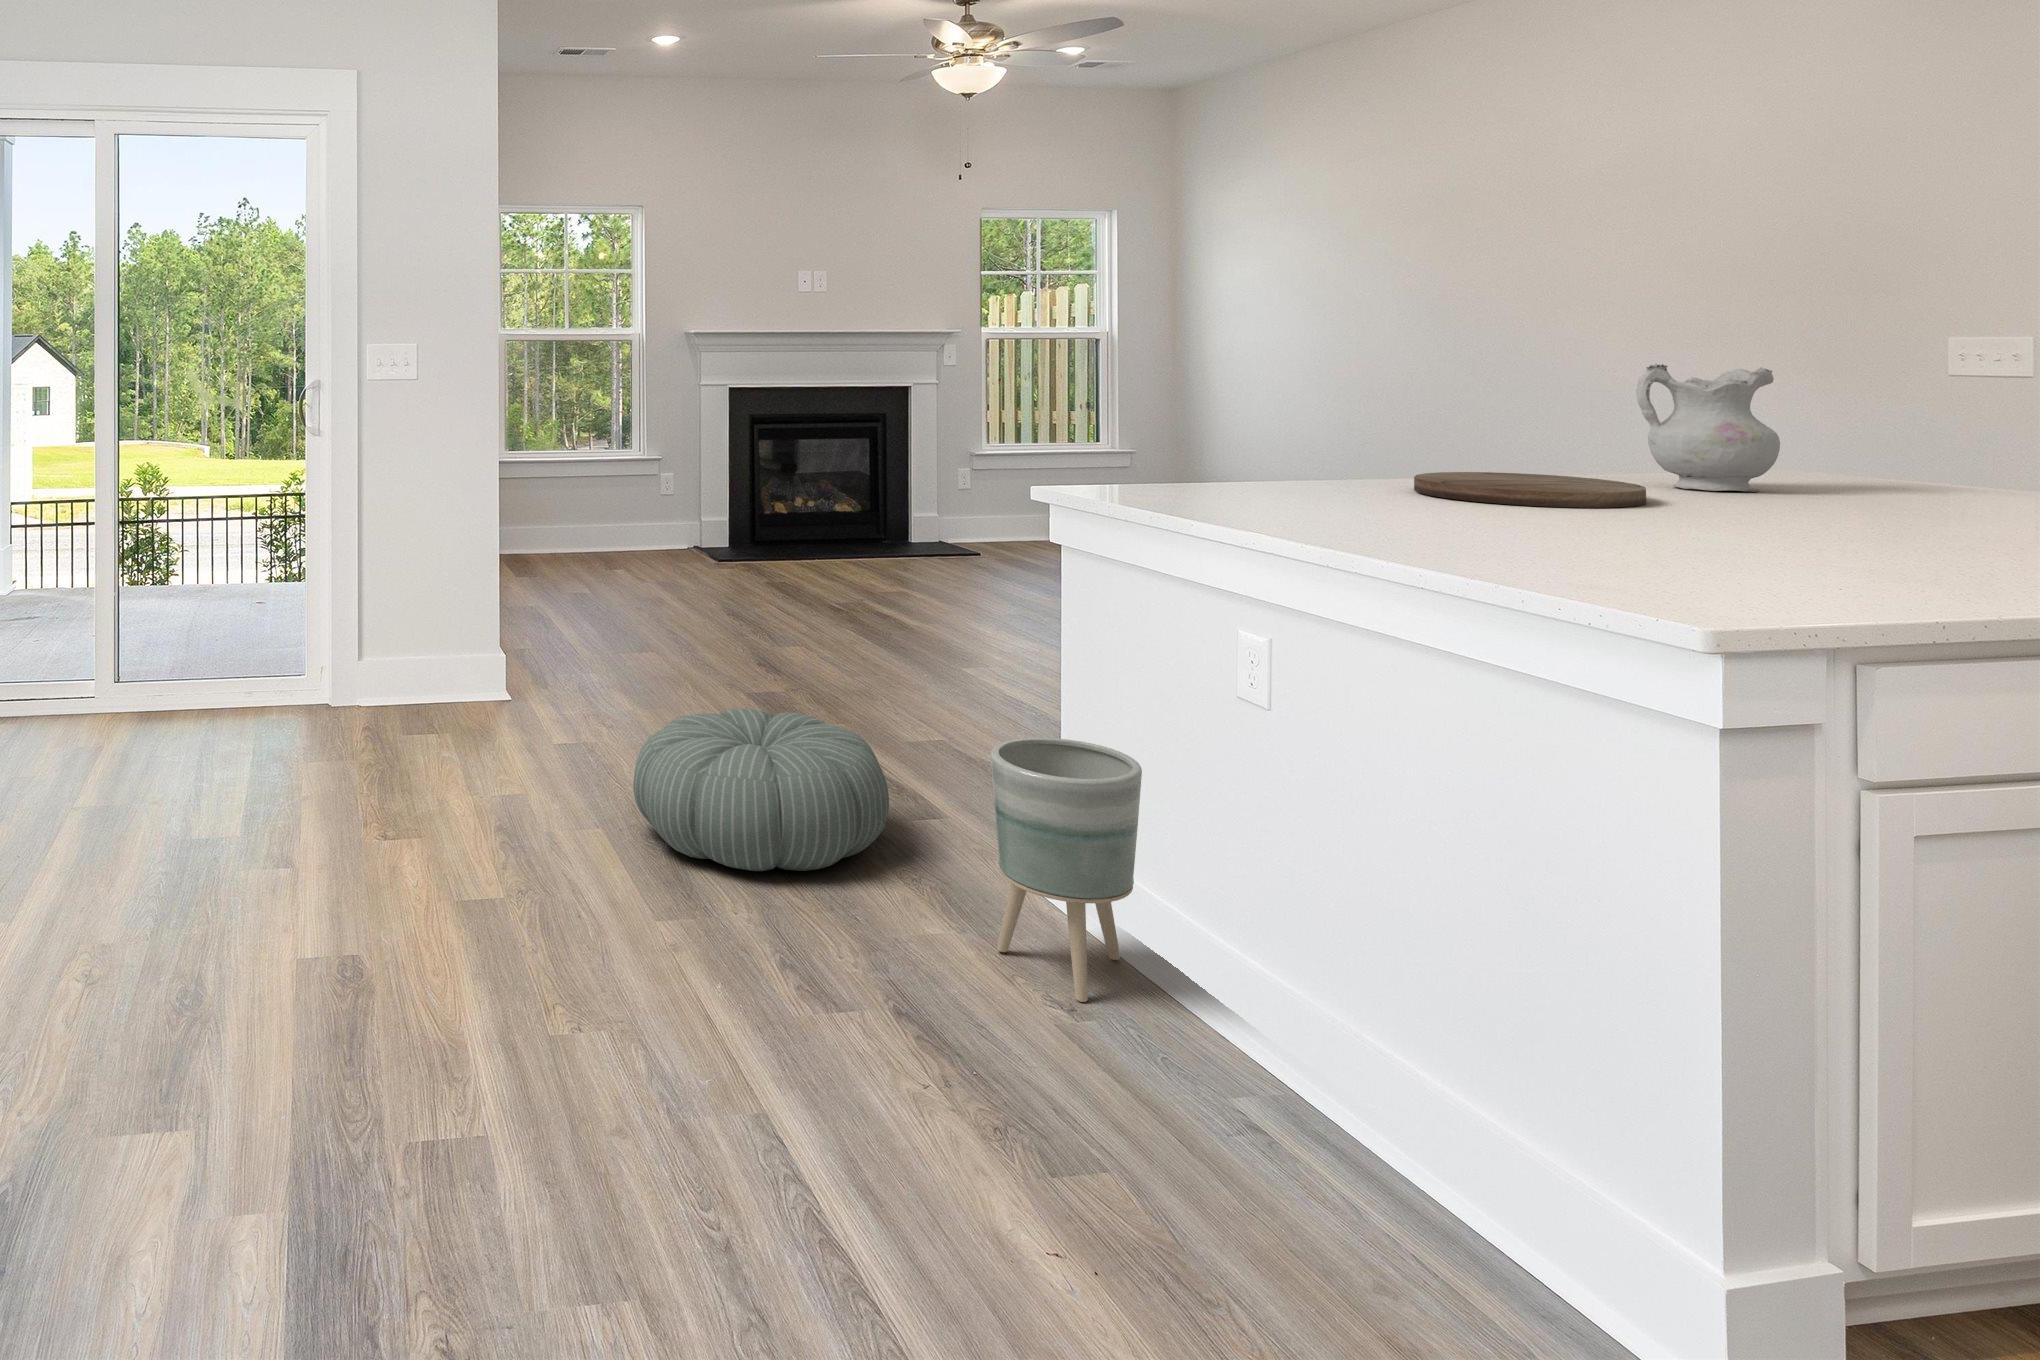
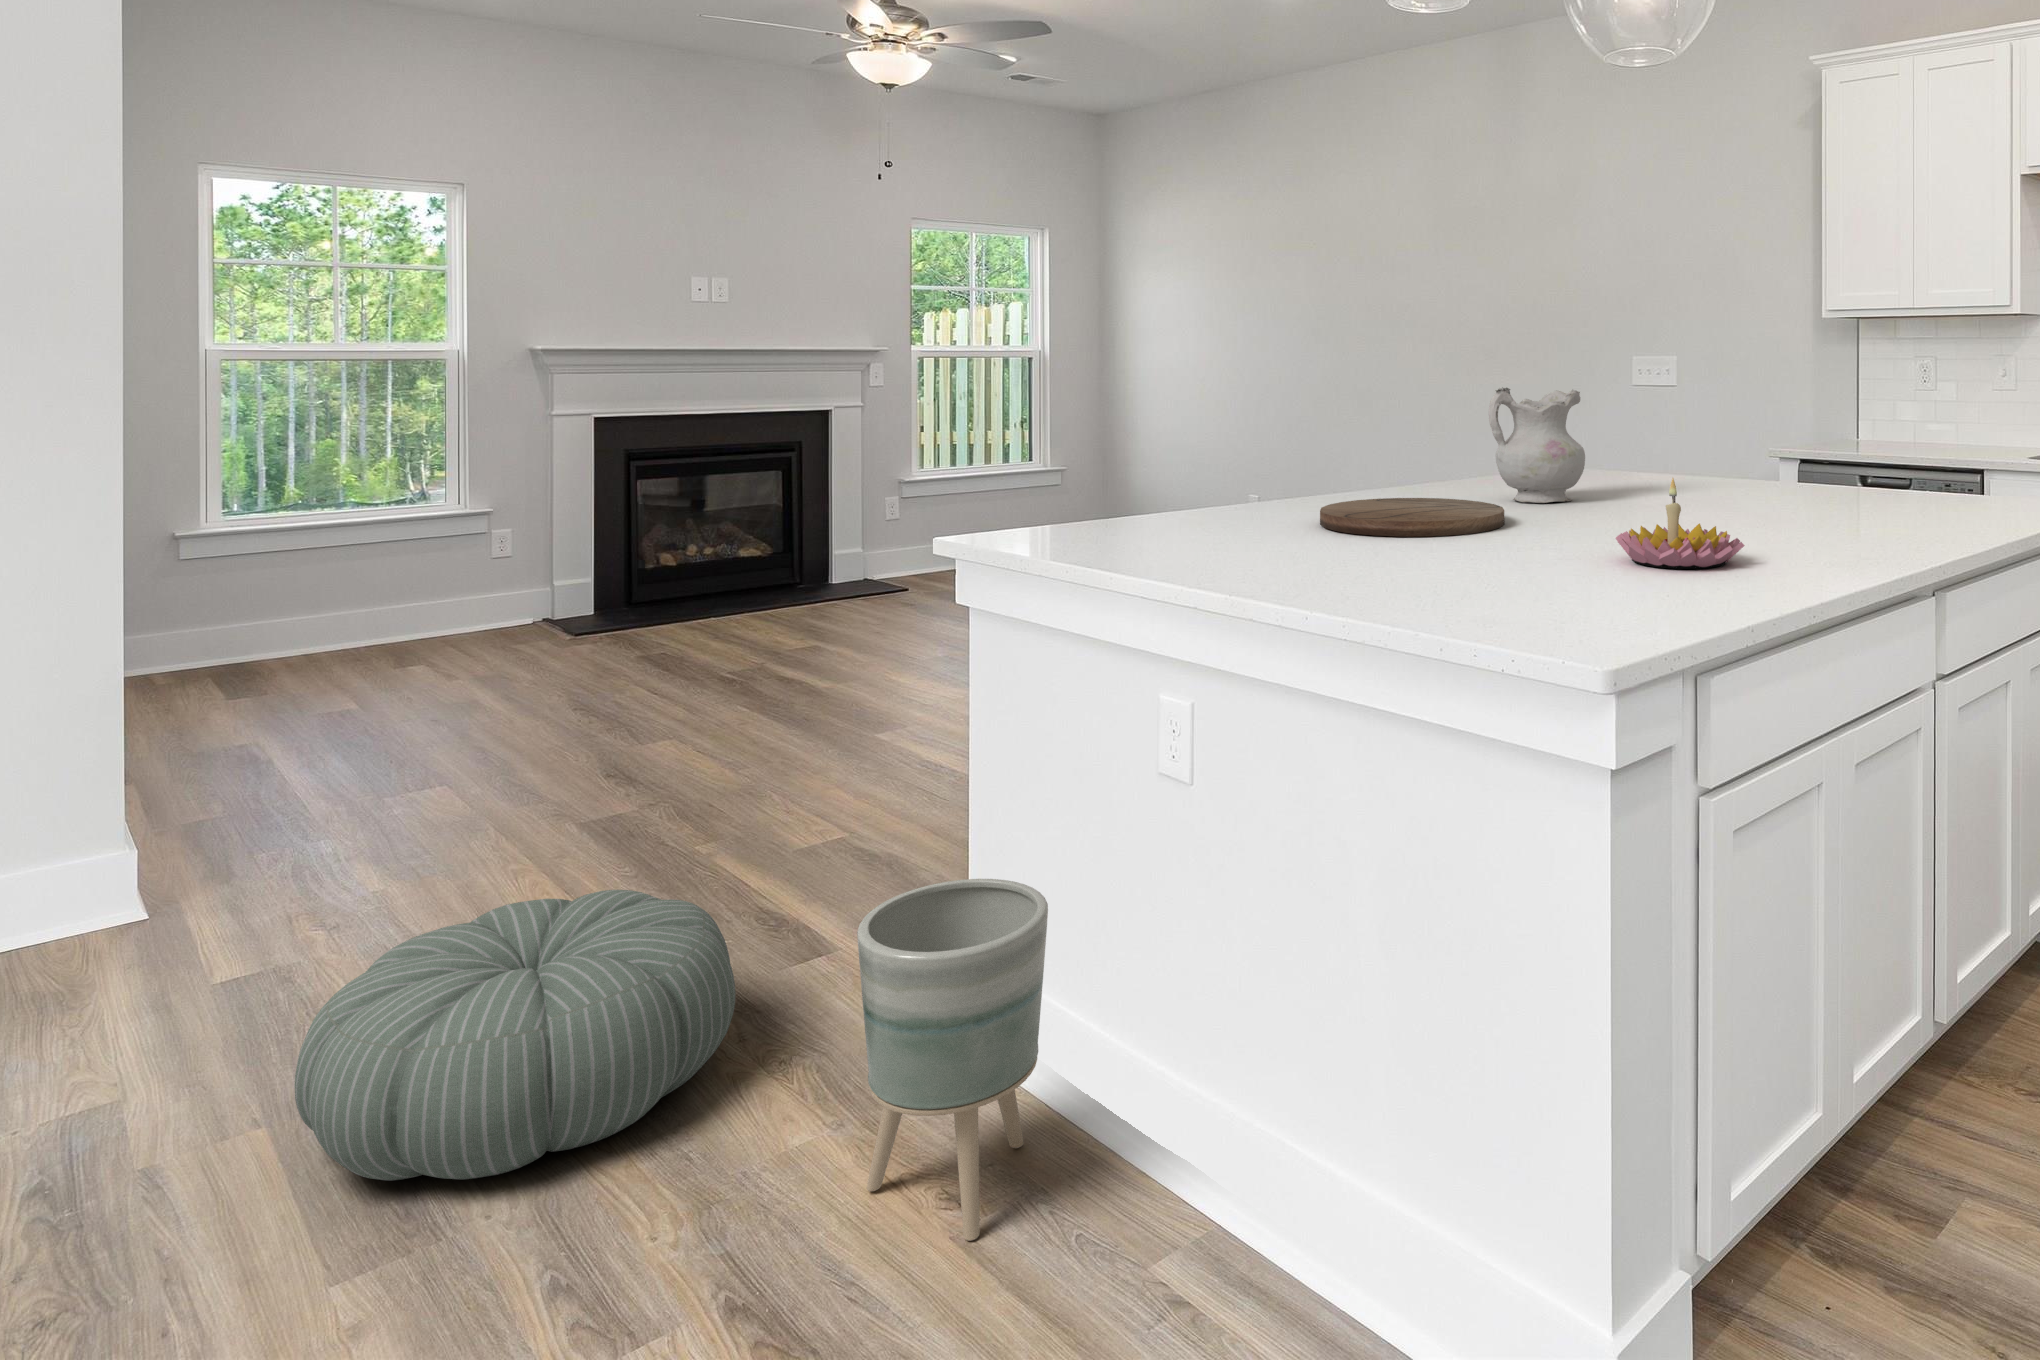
candle holder: none [1778,454,1970,553] -> present [1616,478,1745,569]

